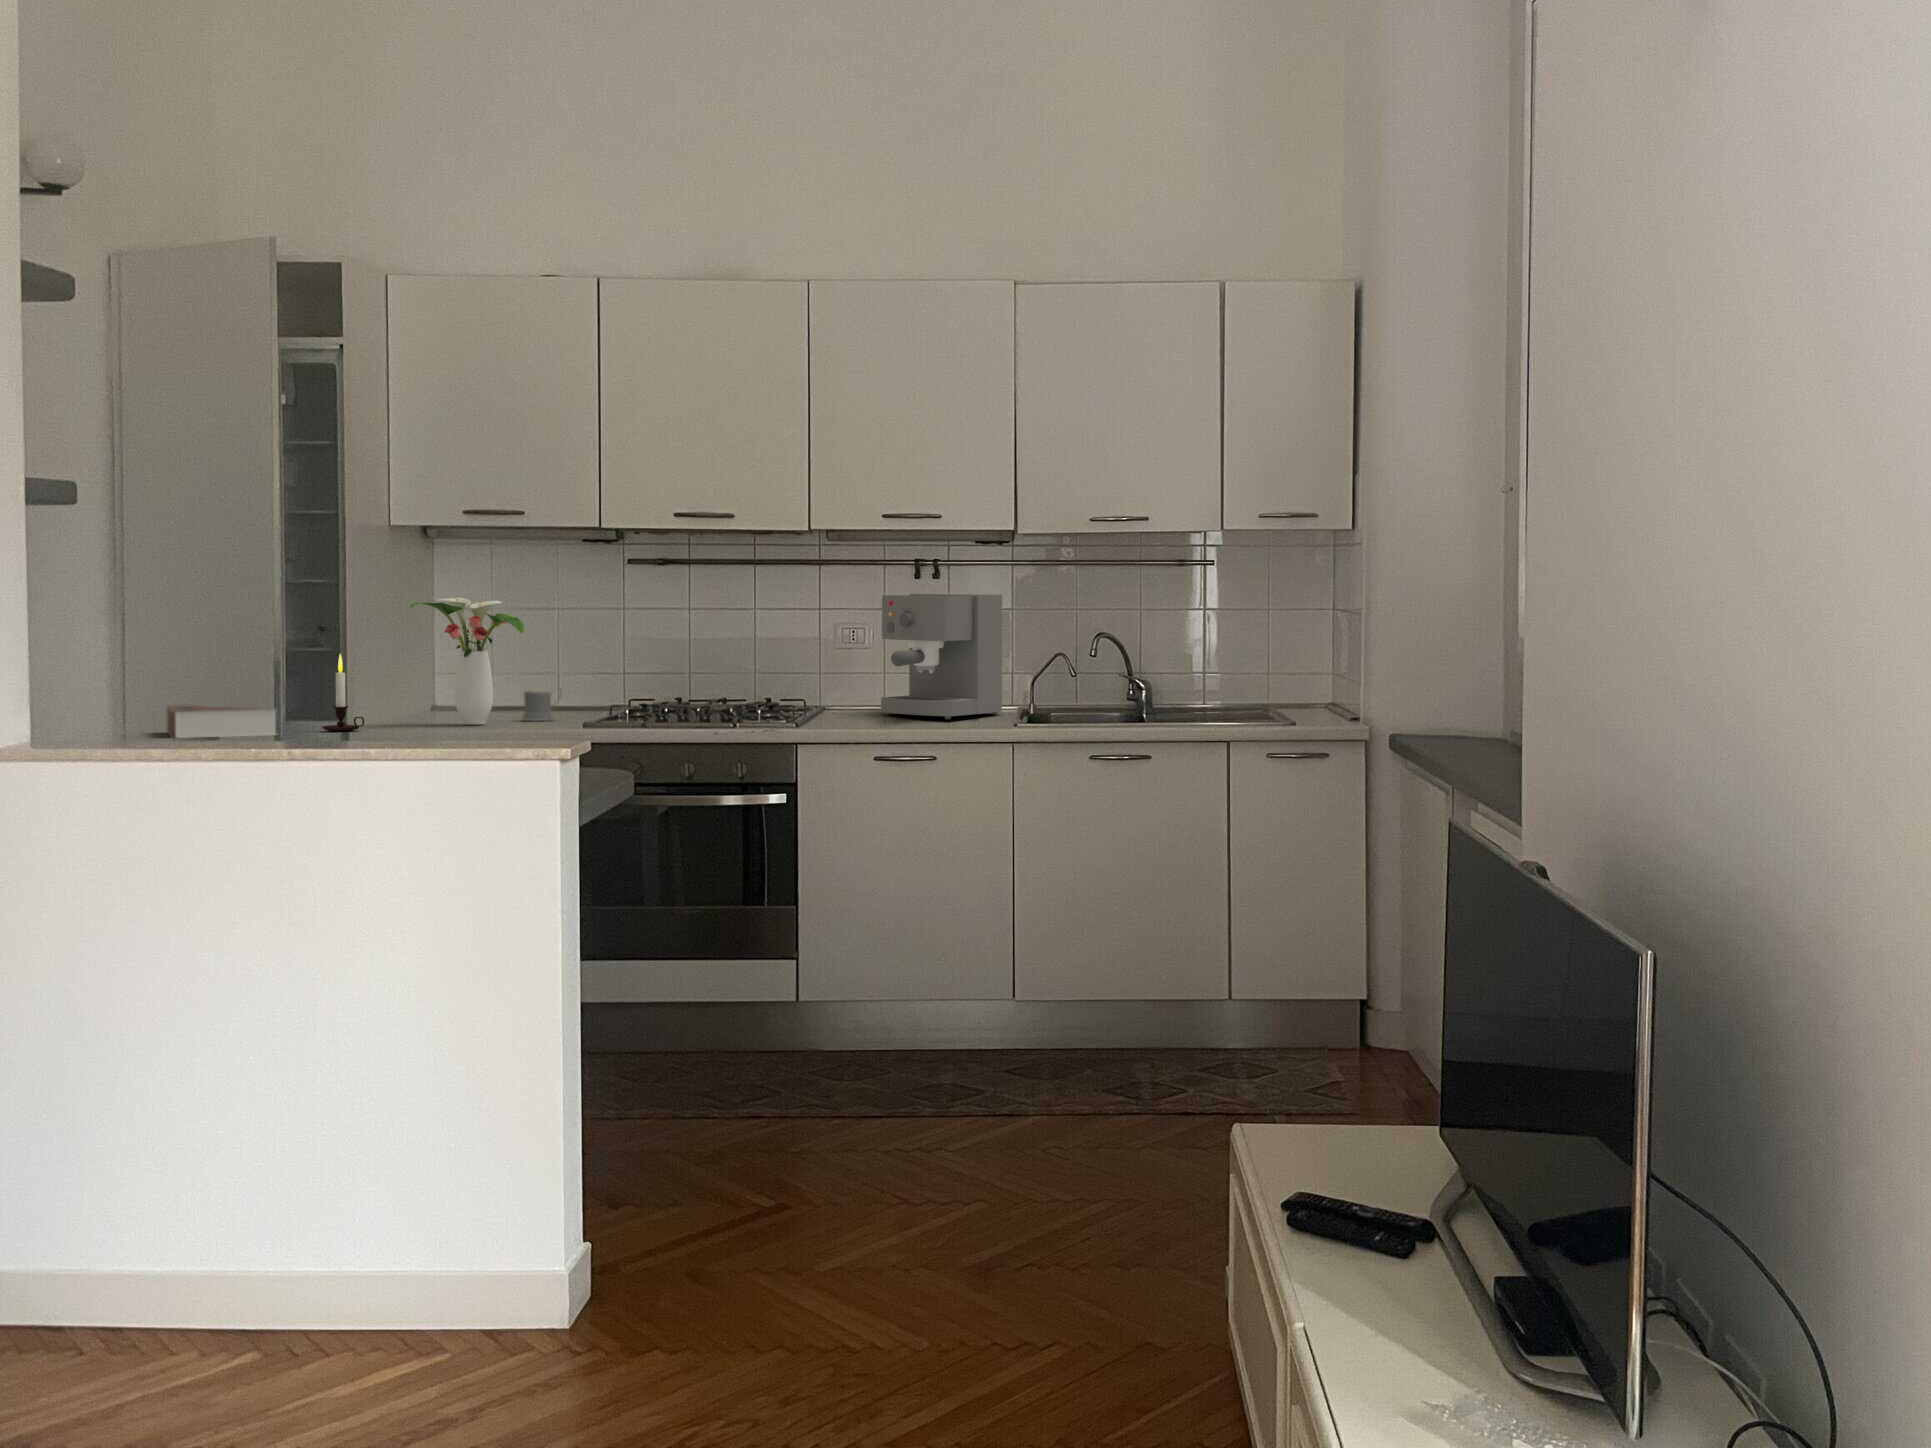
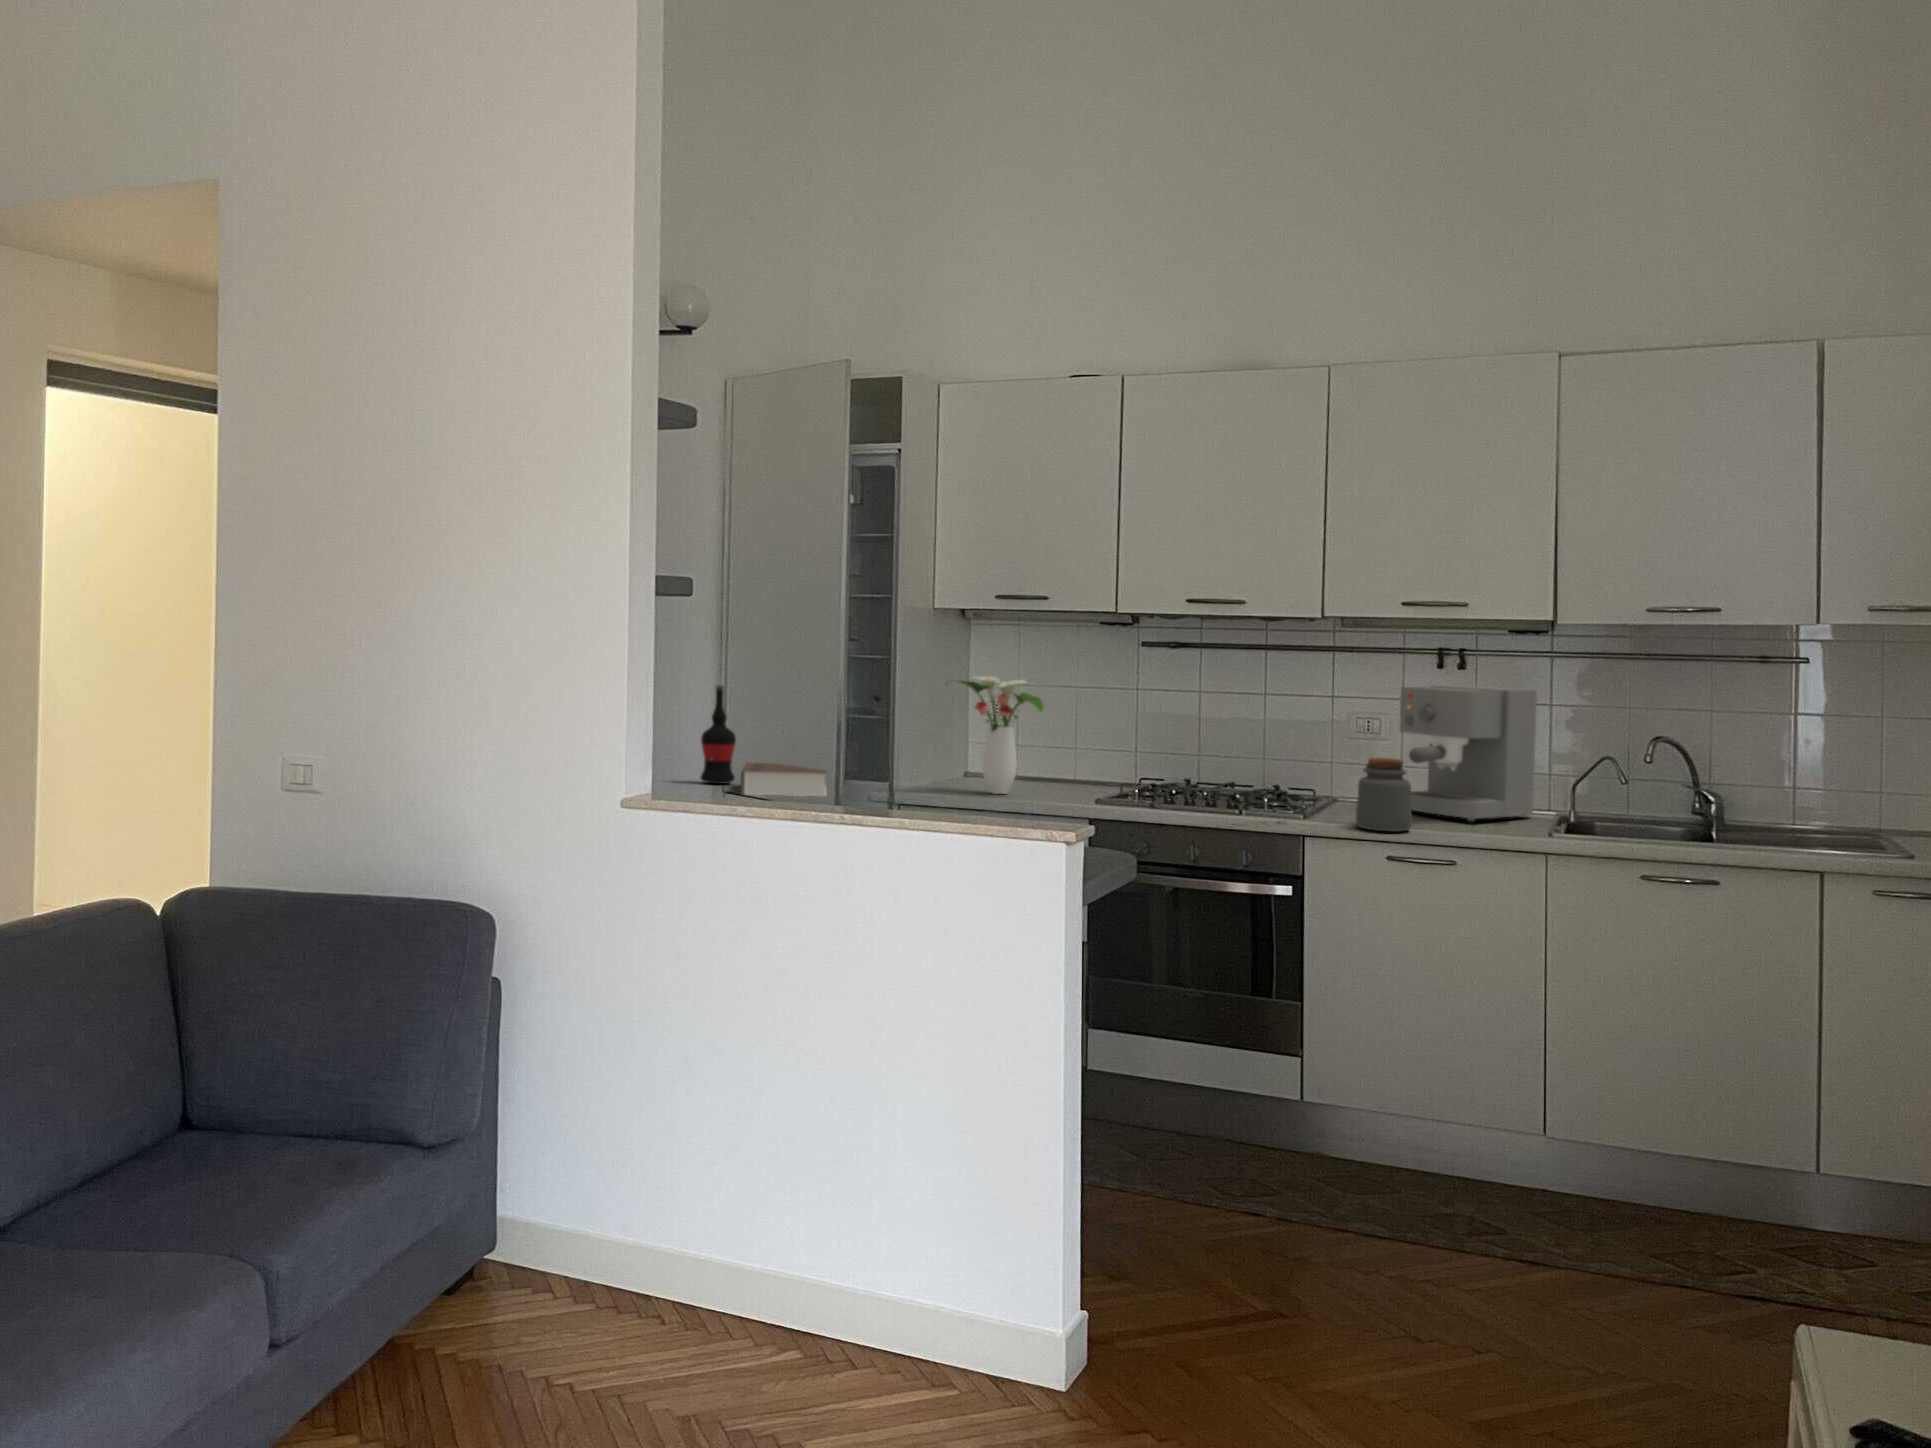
wine bottle: none [104,616,151,732] -> present [701,685,736,784]
candle: present [322,654,364,731] -> none [865,725,900,795]
jar: none [844,662,895,731] -> present [1356,758,1412,831]
mug: present [522,690,562,721] -> none [1044,761,1081,793]

